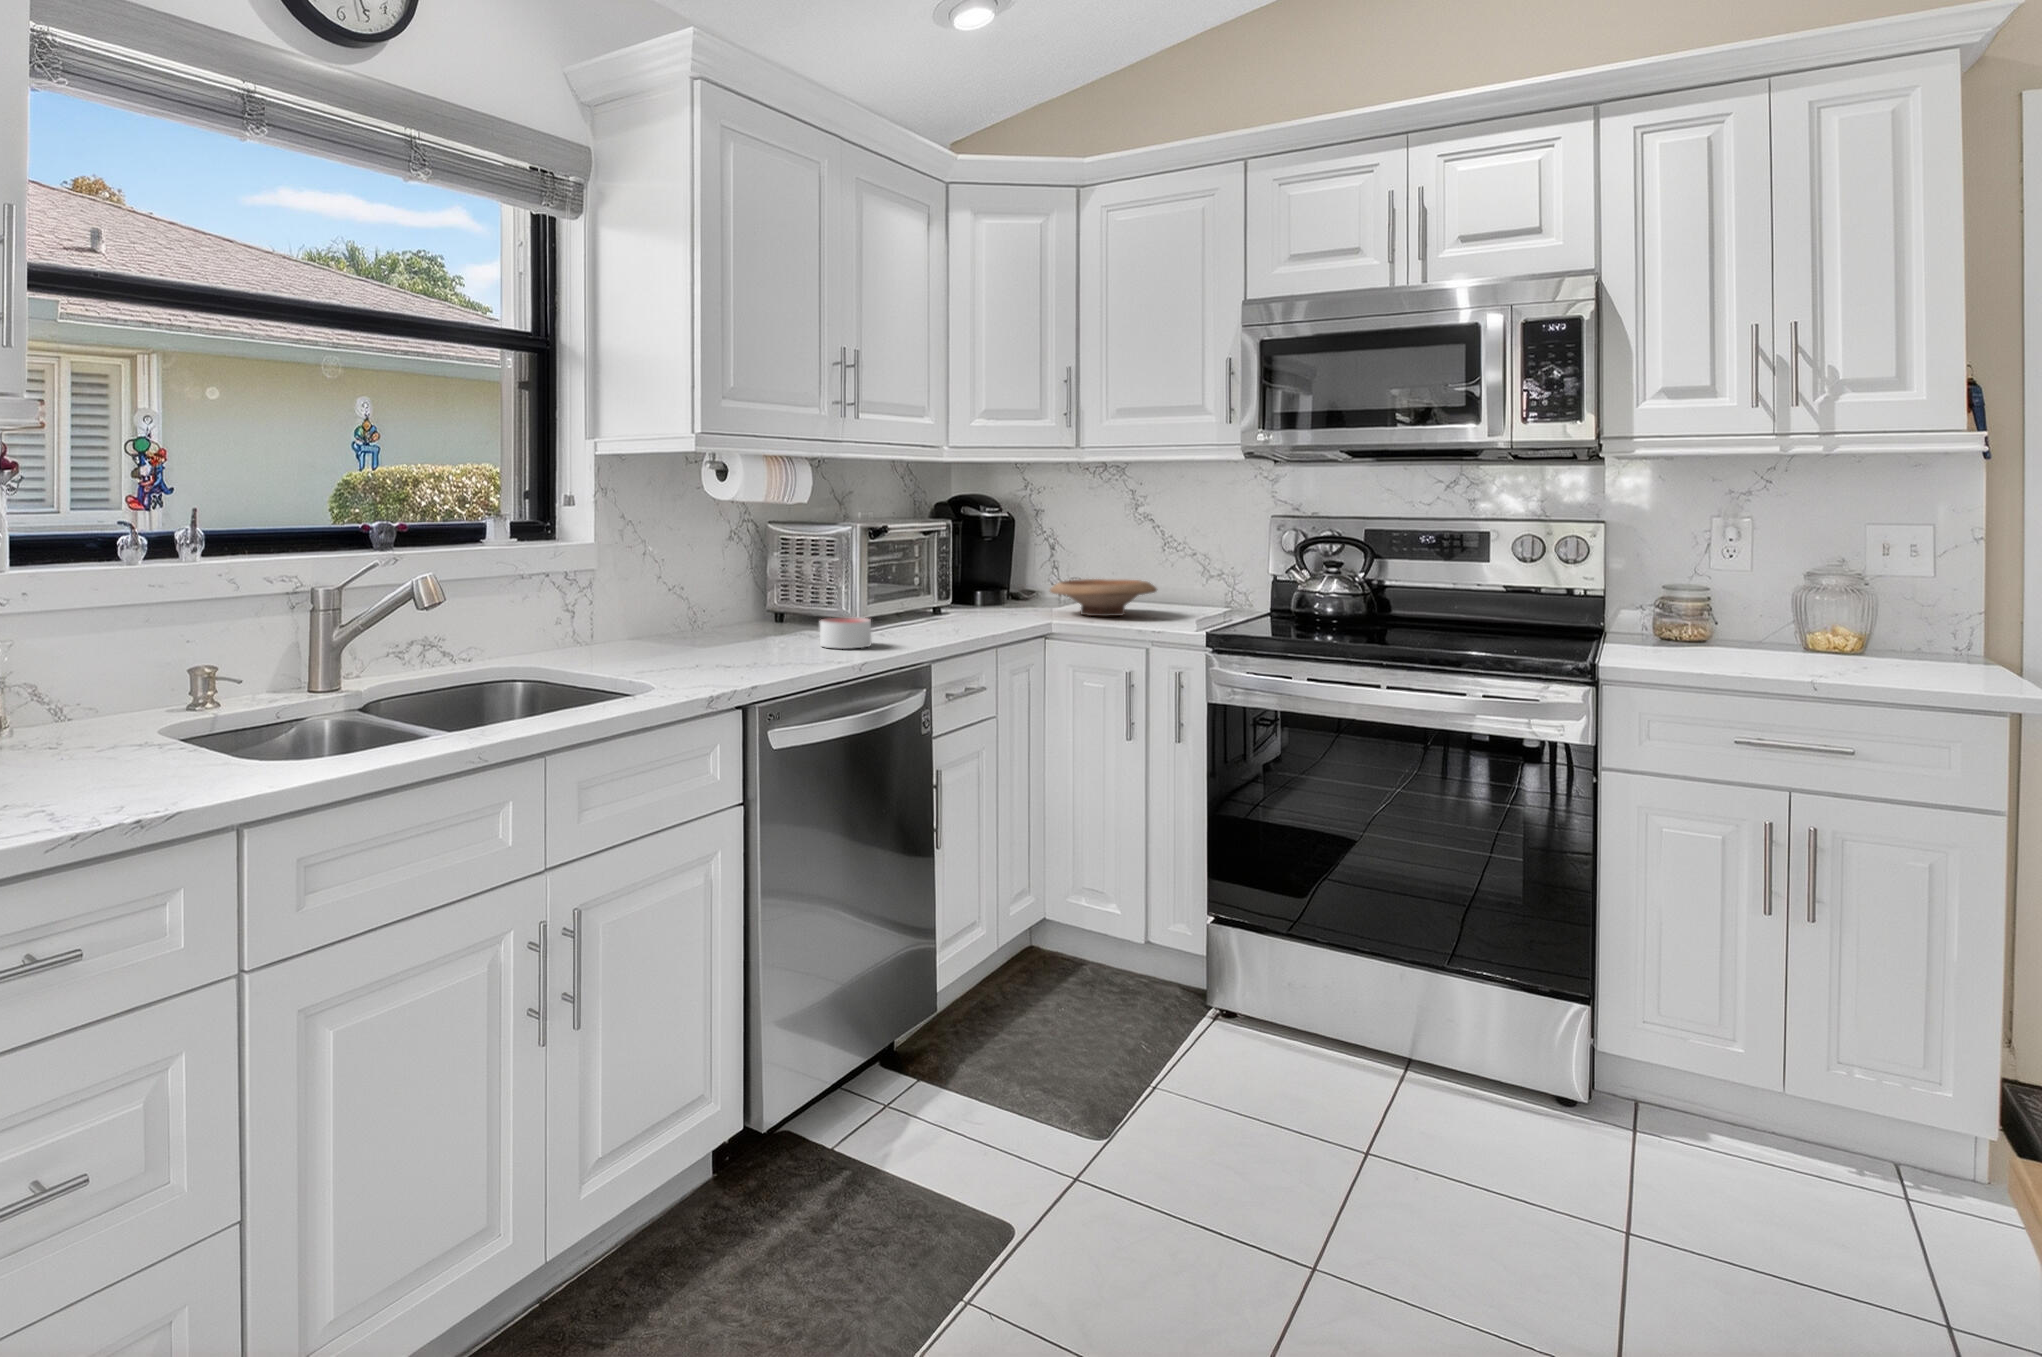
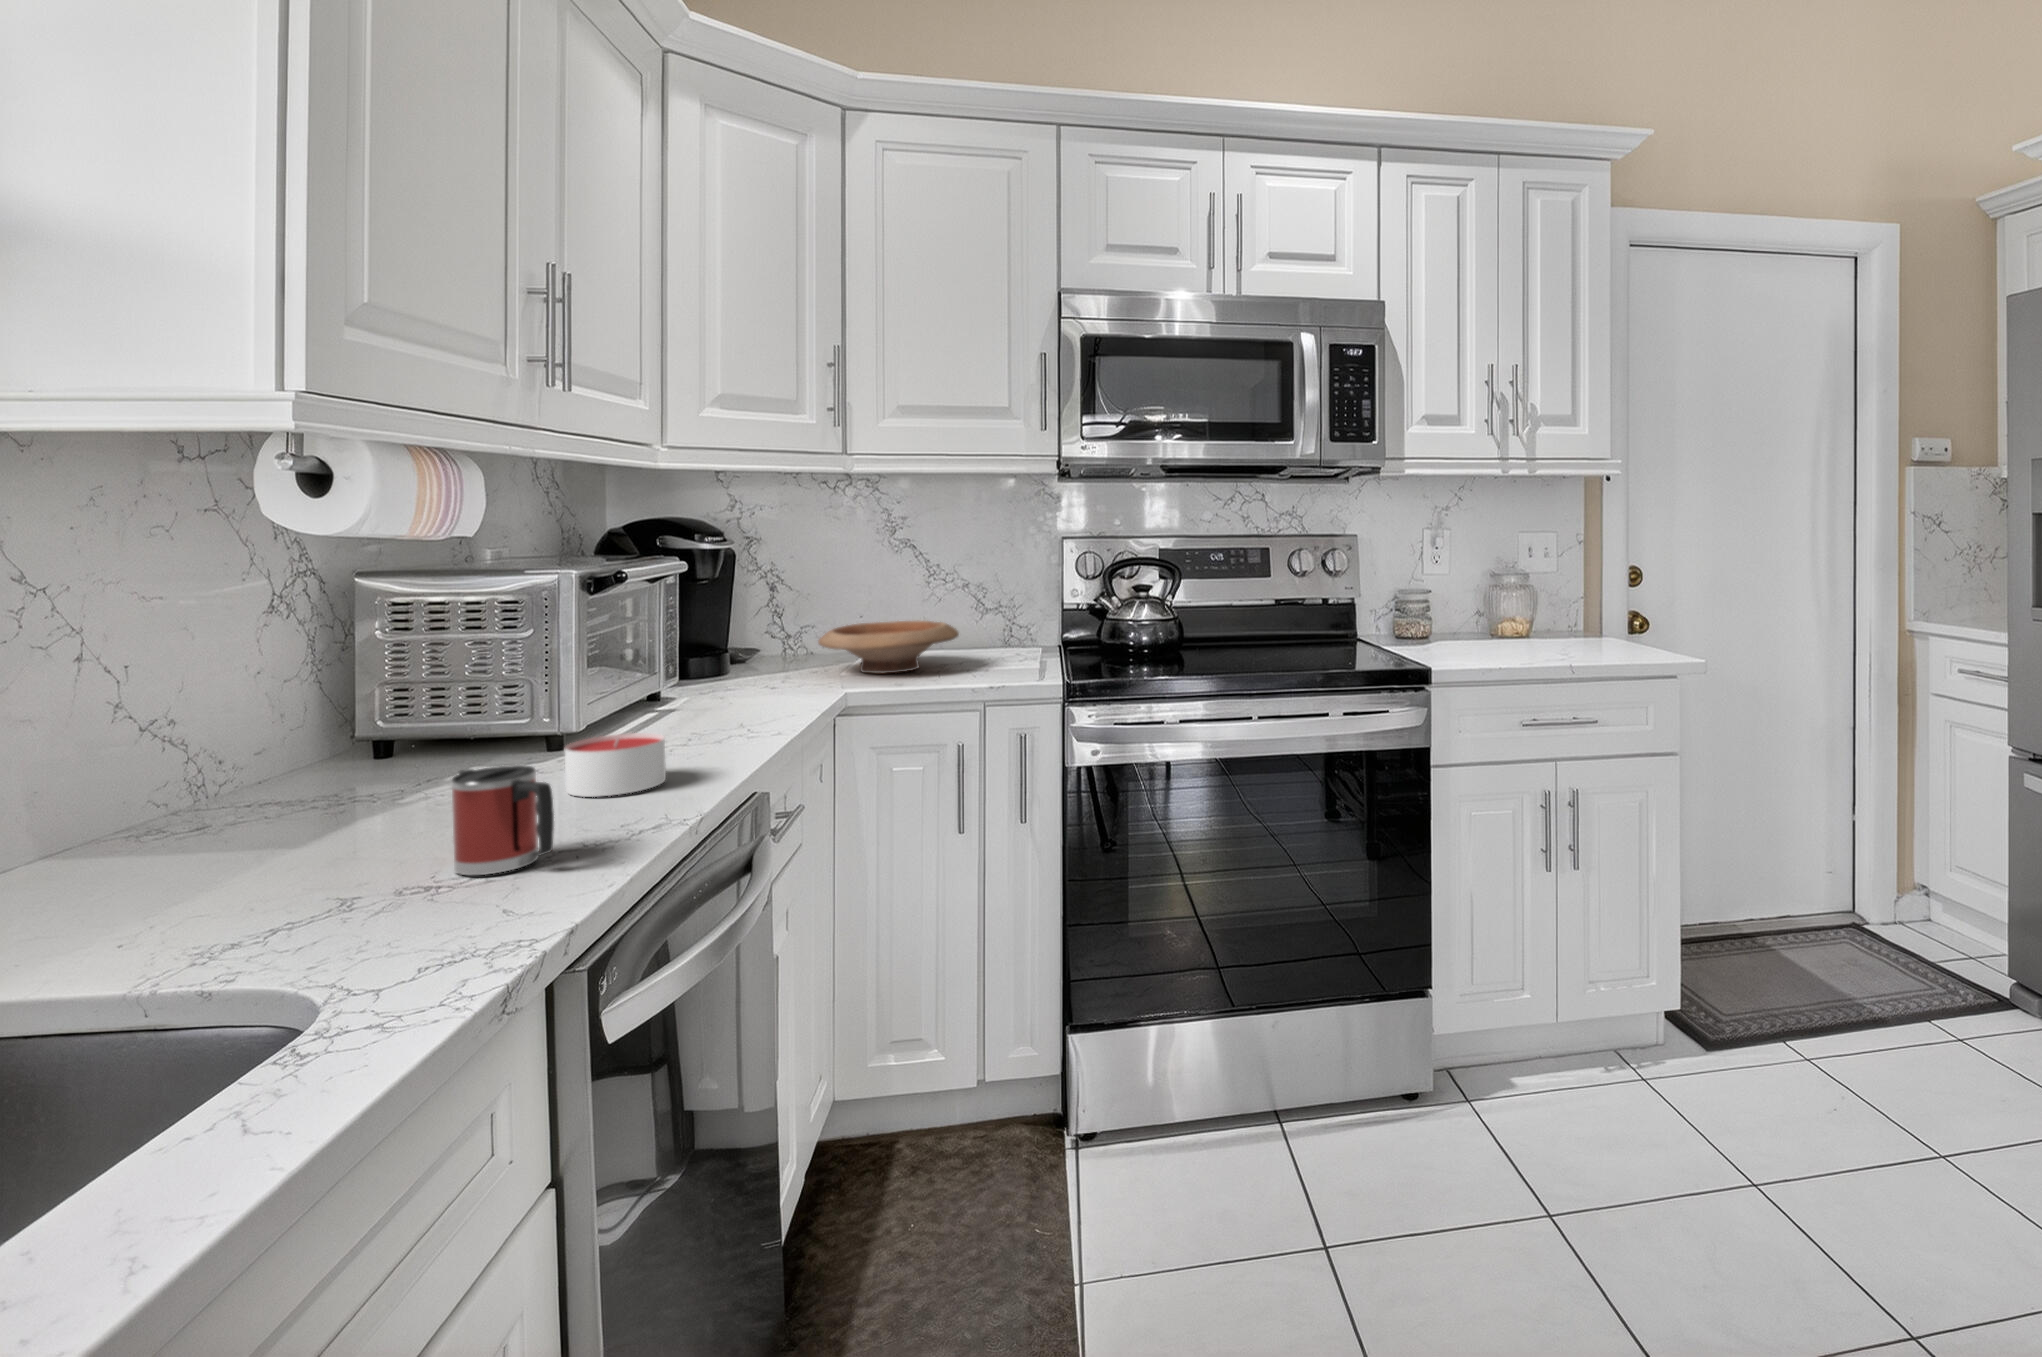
mug: none [734,614,771,665] -> present [451,765,554,875]

